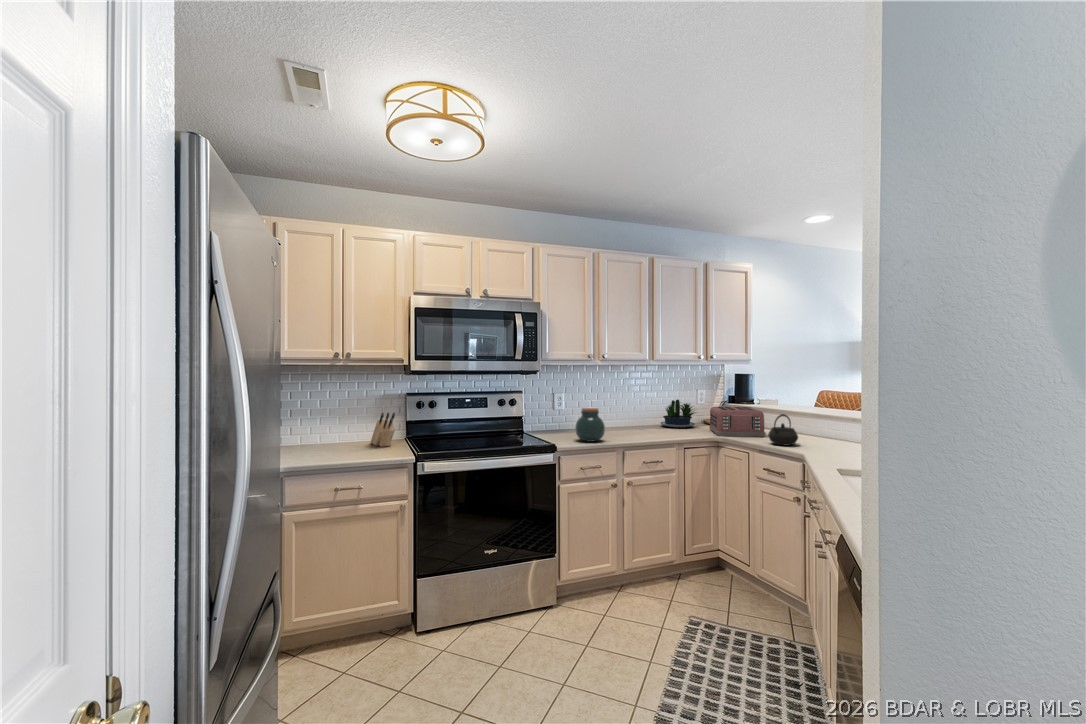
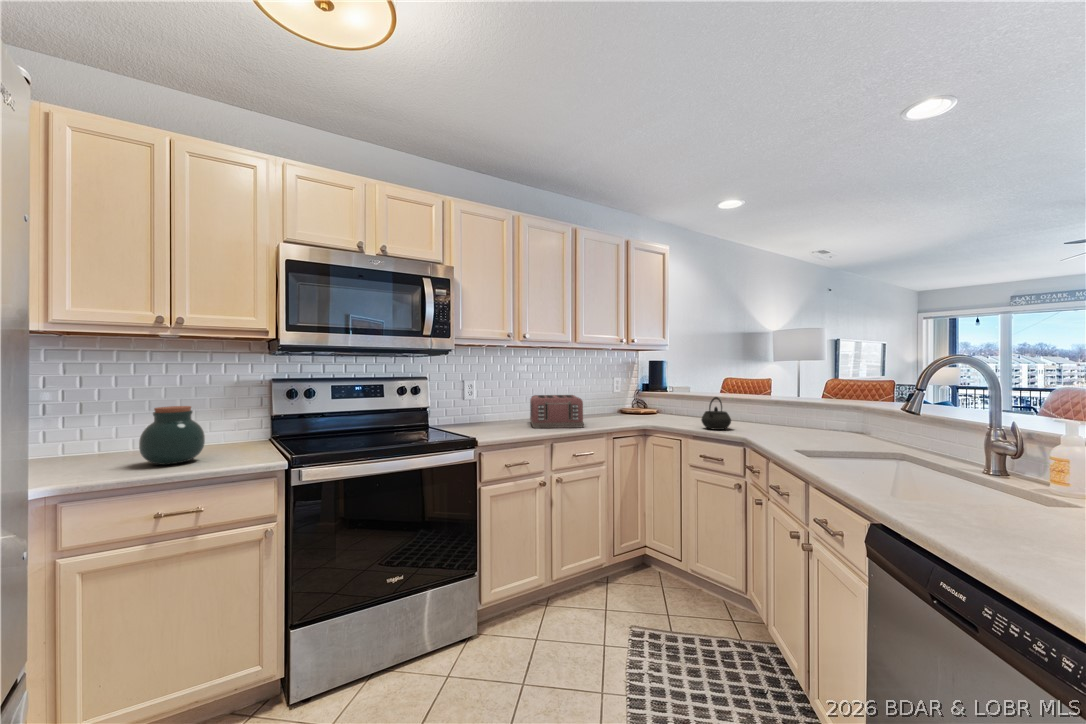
potted plant: present [661,400,695,427] -> none [580,387,621,417]
toaster: present [709,407,765,437] -> present [530,395,584,428]
jar: present [575,408,605,442] -> present [139,406,205,465]
knife block: present [371,413,395,447] -> none [217,403,255,451]

